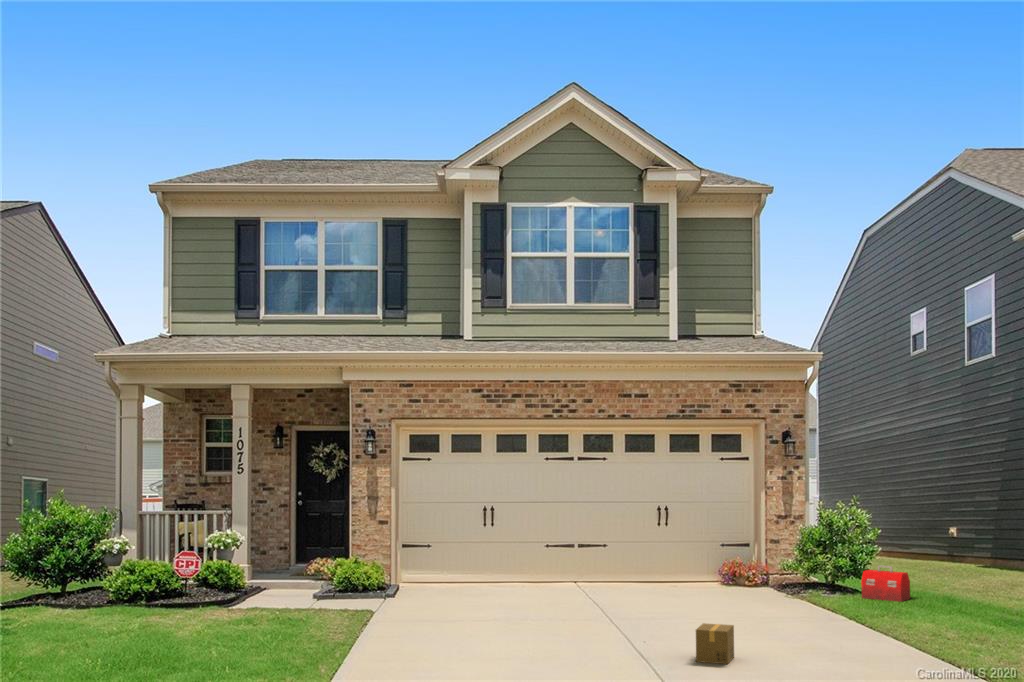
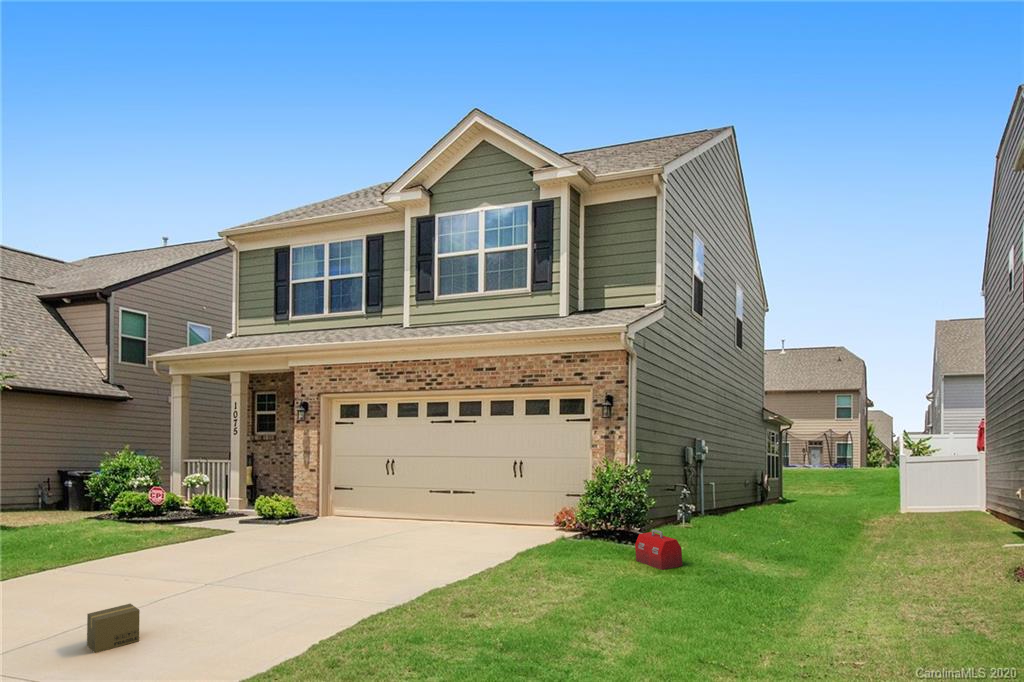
cardboard box: present [696,623,734,664] -> present [87,604,140,653]

